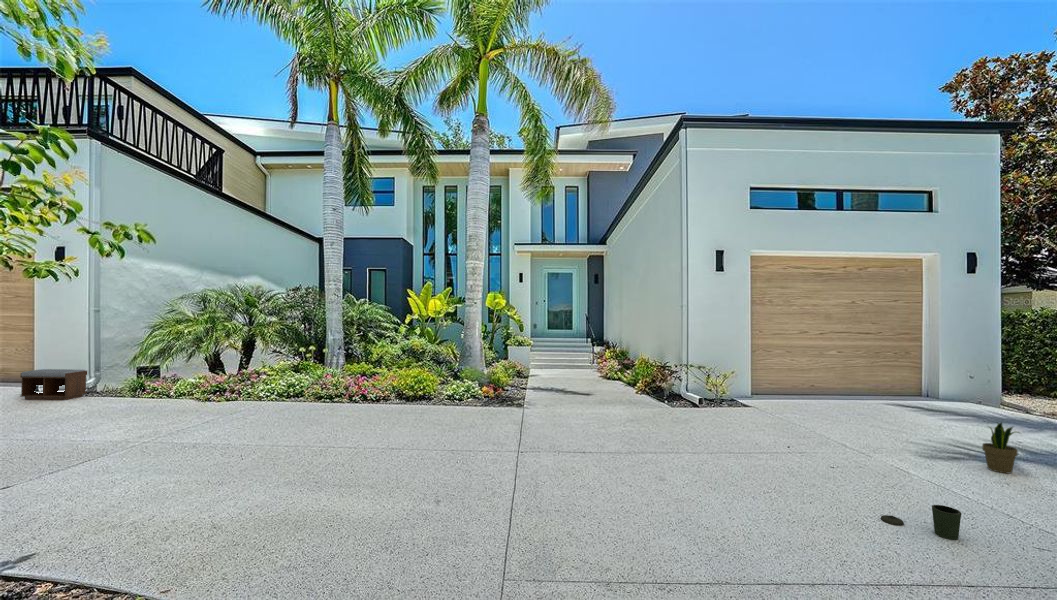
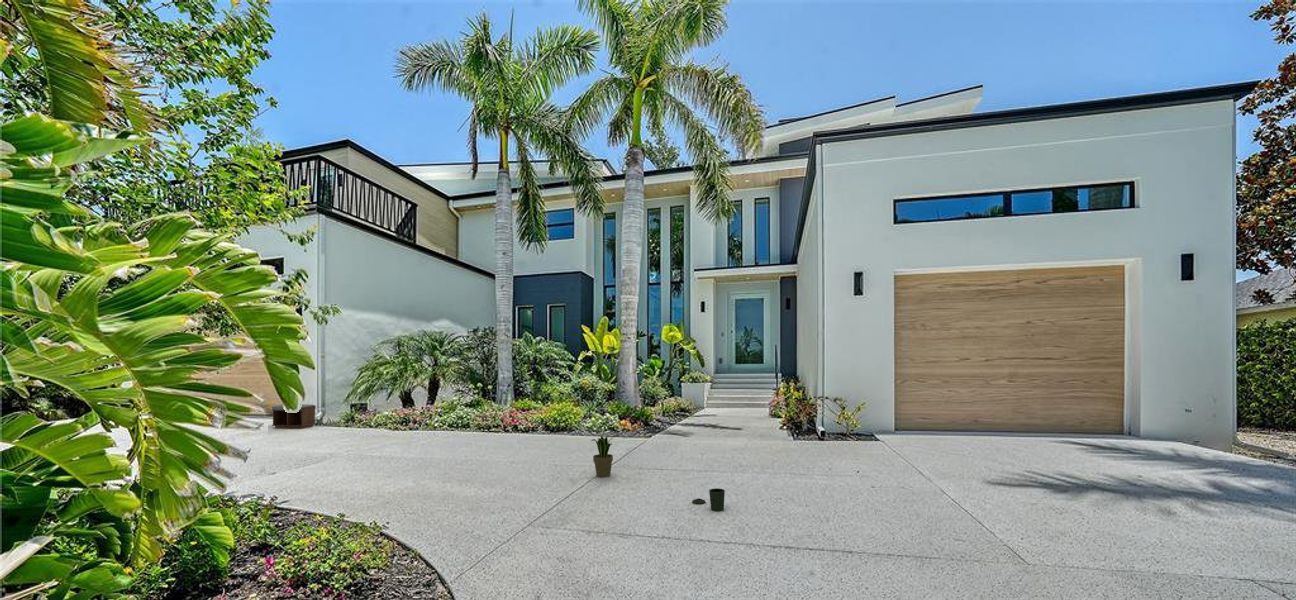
potted plant: present [982,423,1019,473] -> present [592,436,613,477]
trash can: present [881,505,961,540] -> present [692,488,725,511]

